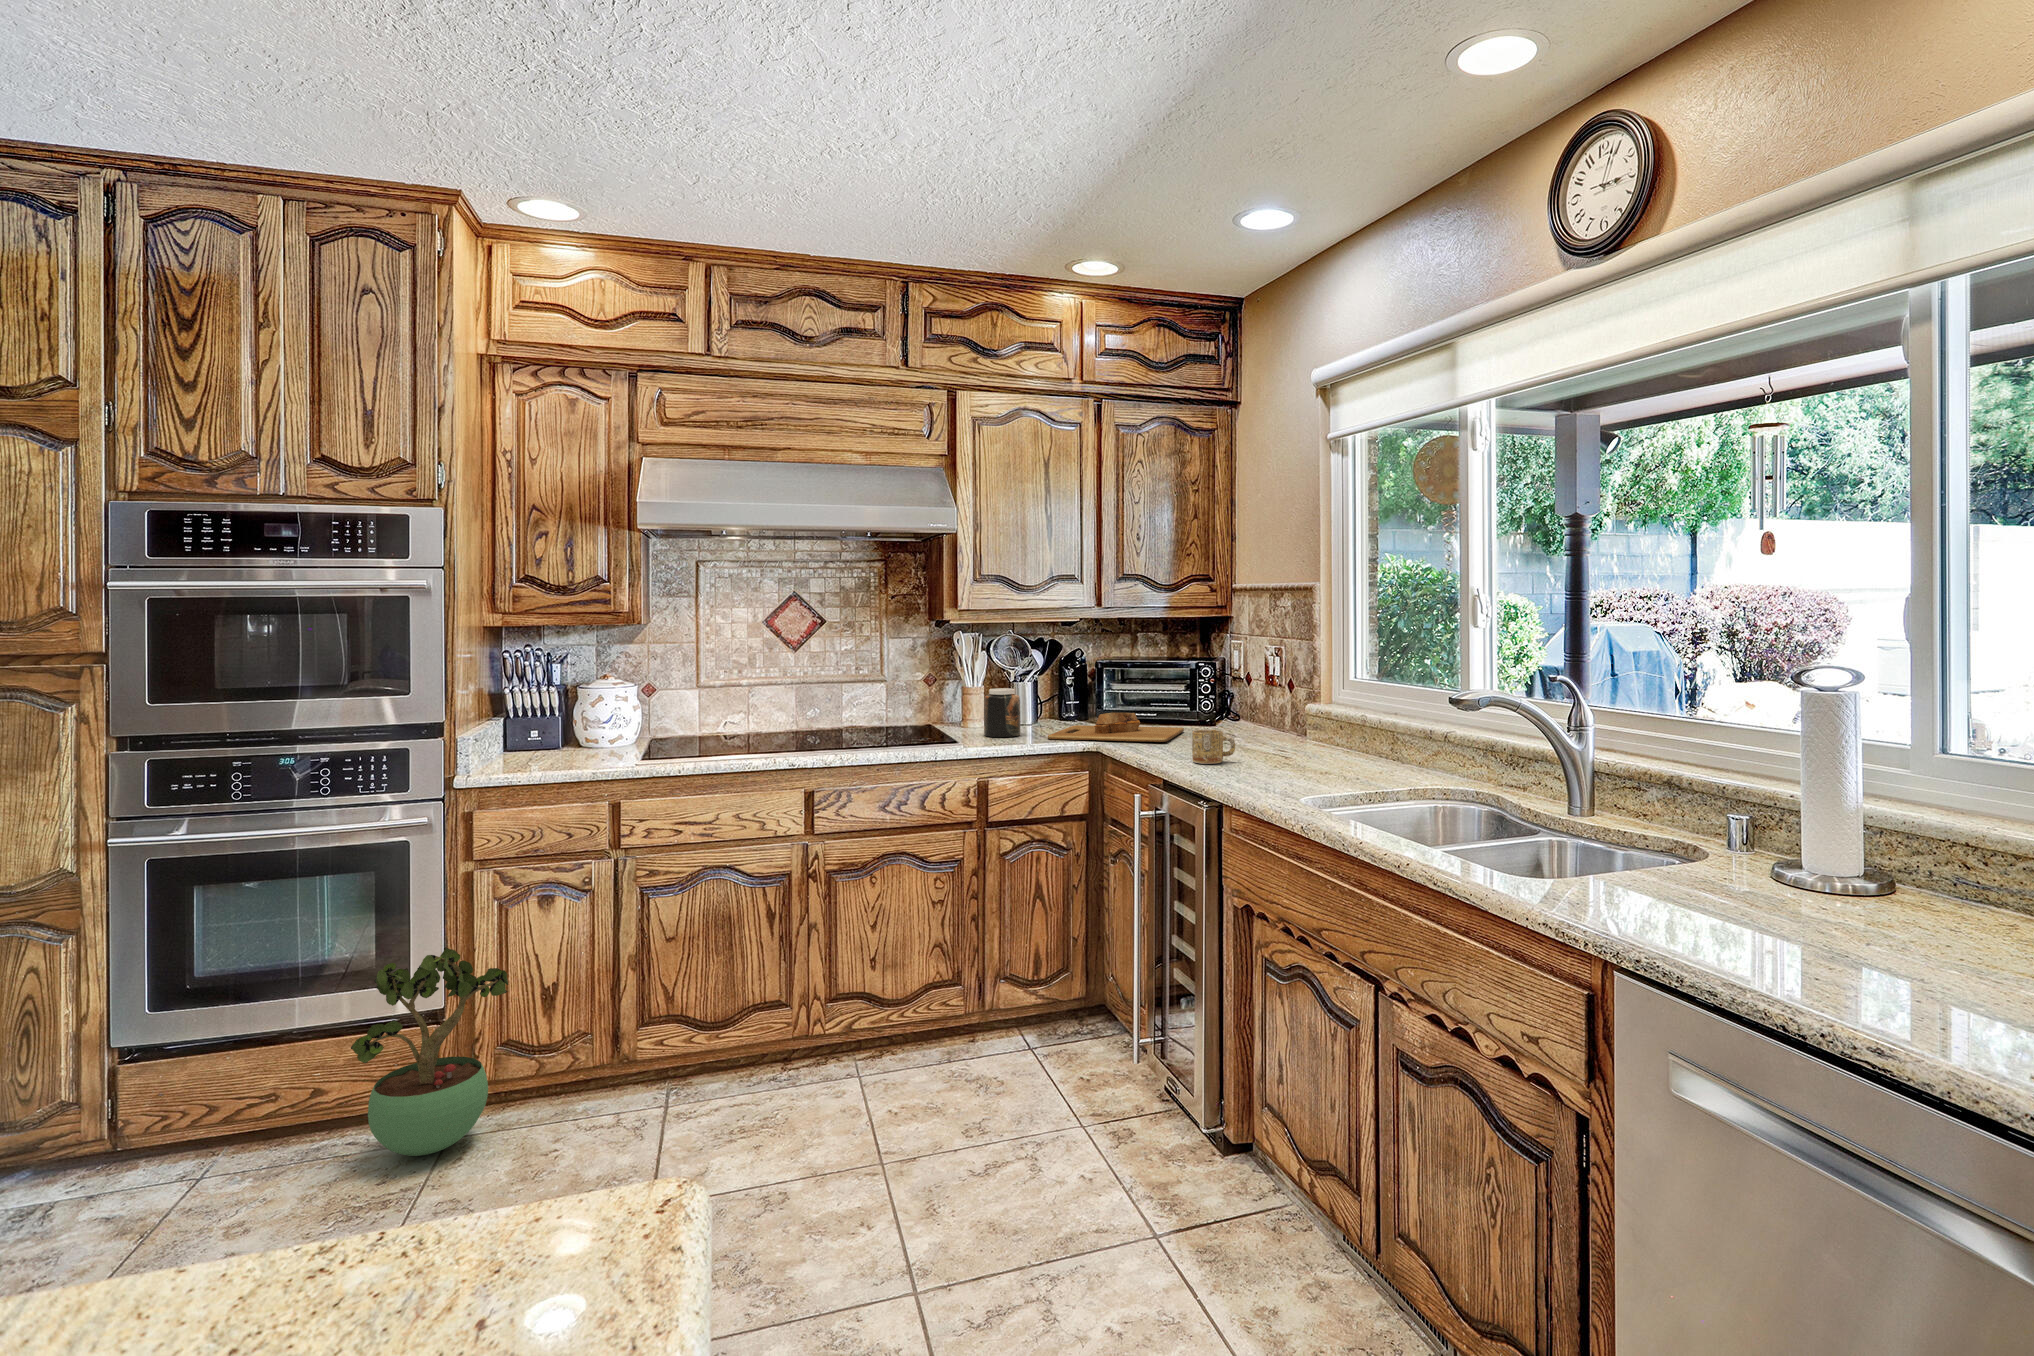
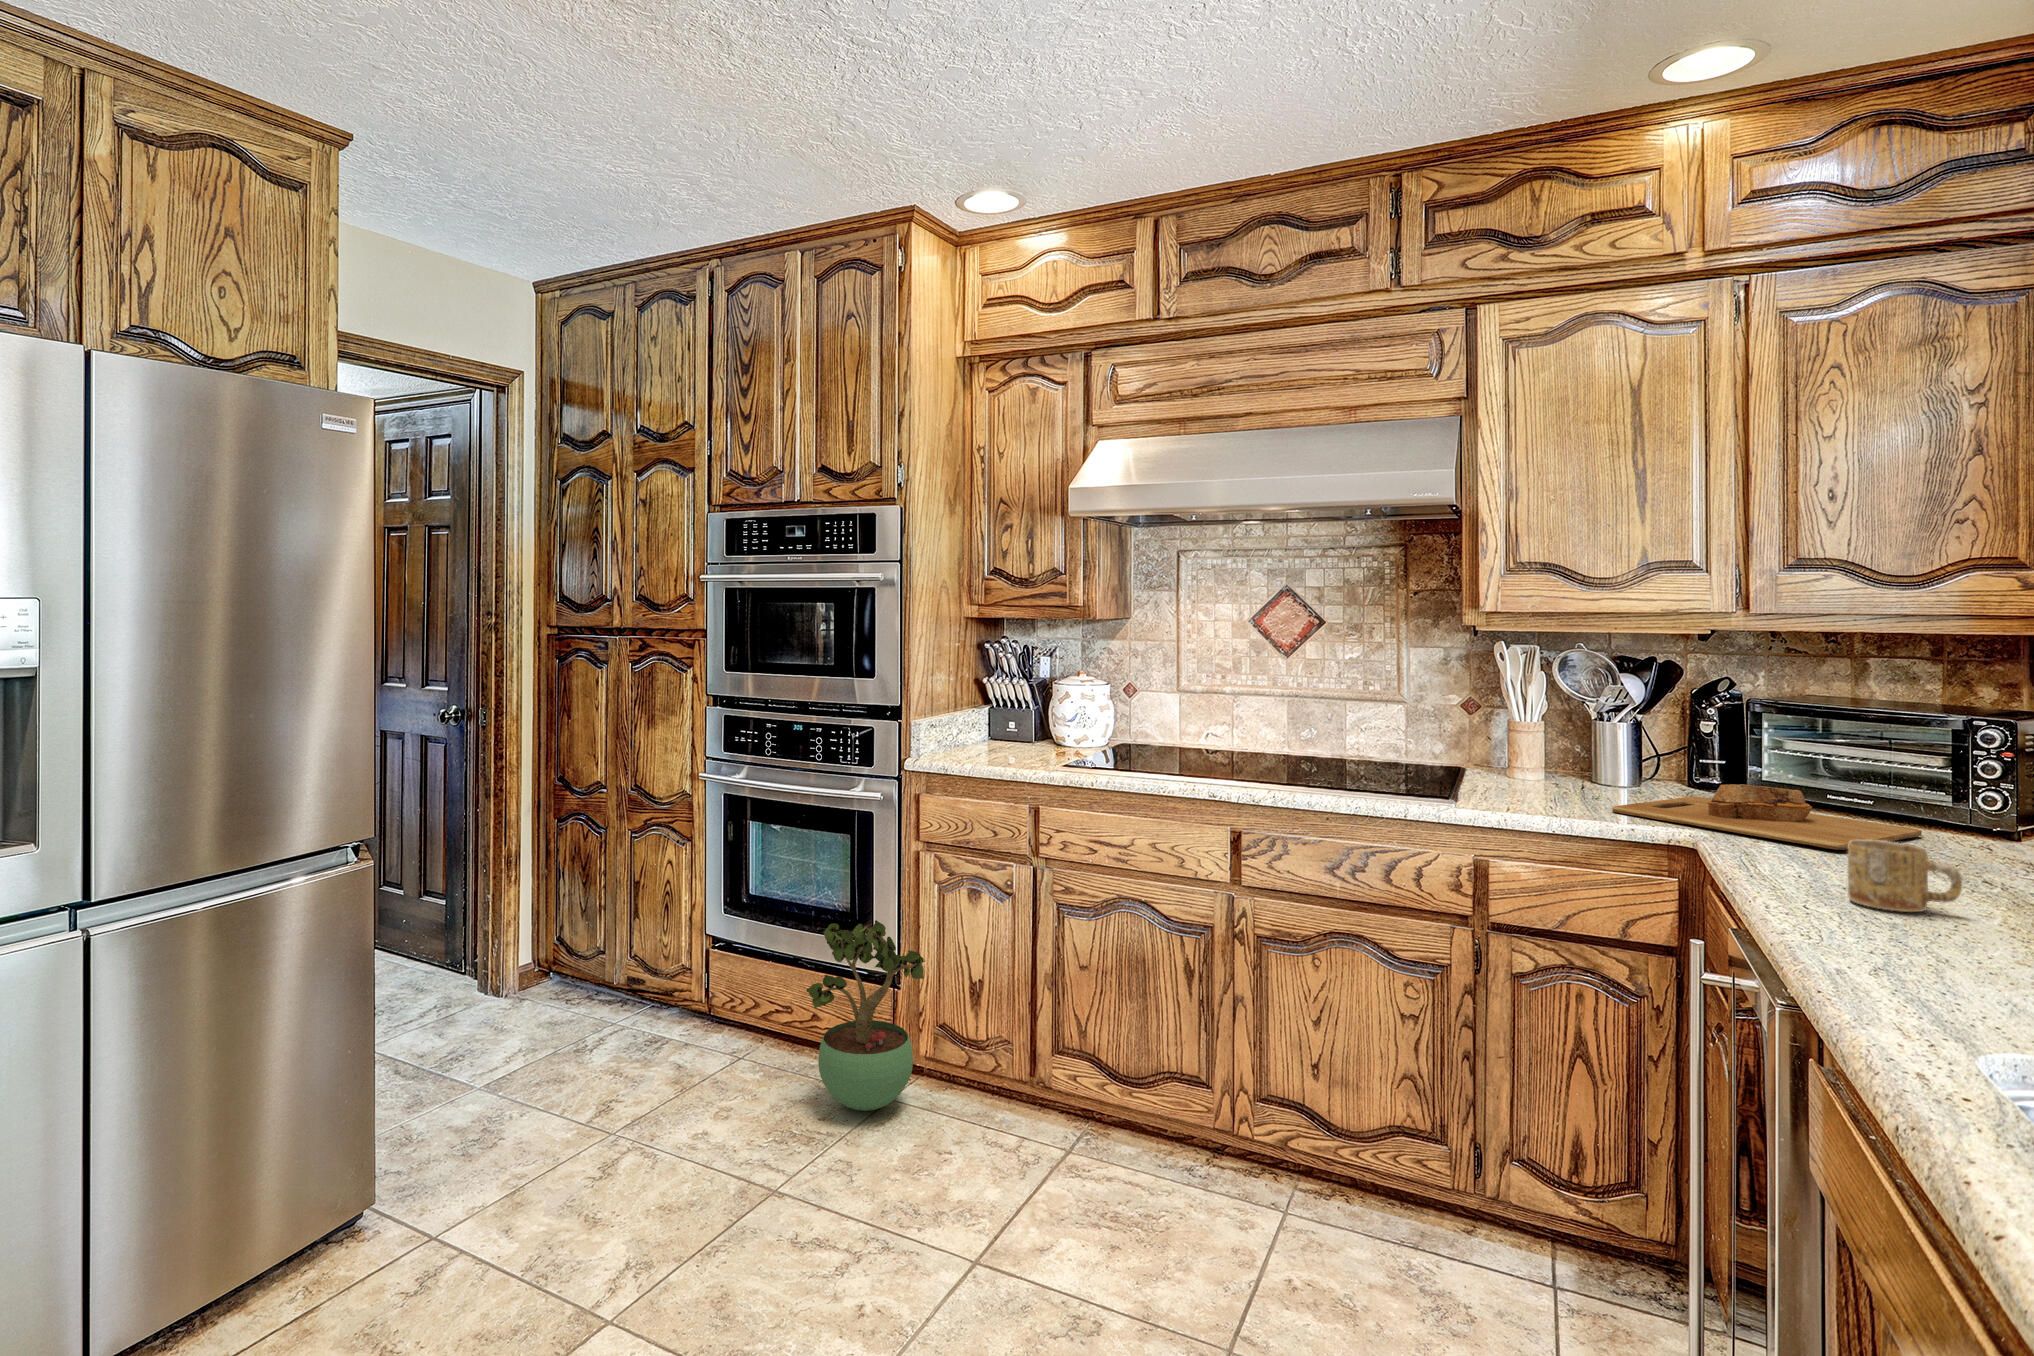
jar: present [984,688,1020,737] -> none [1515,726,1576,800]

